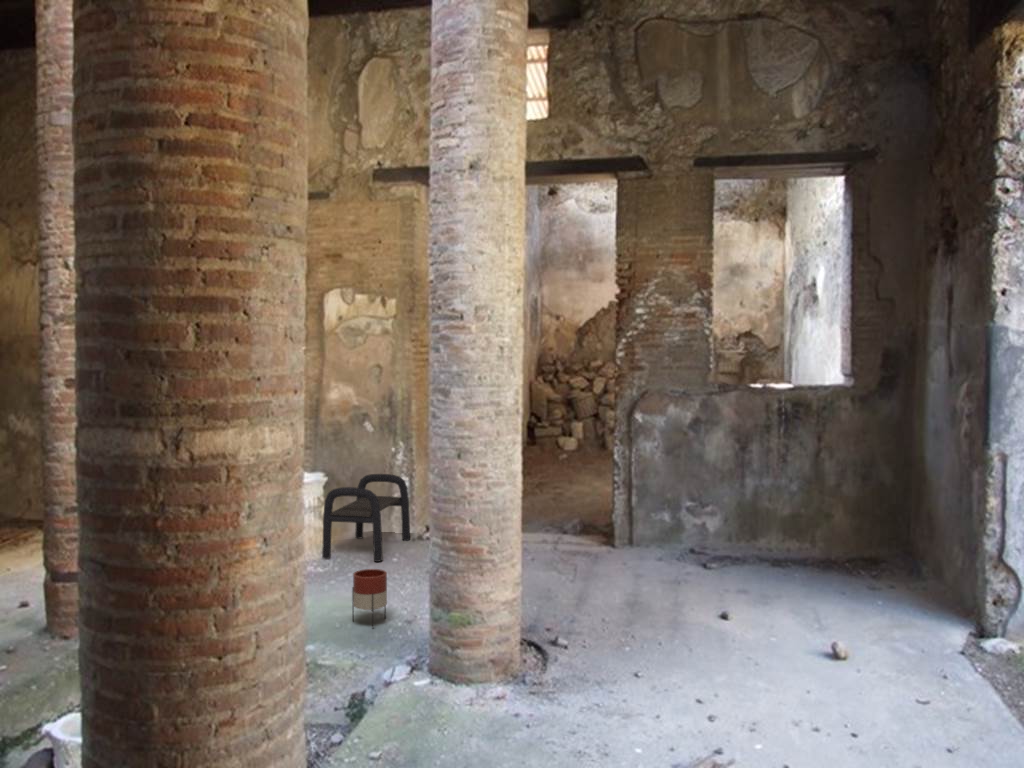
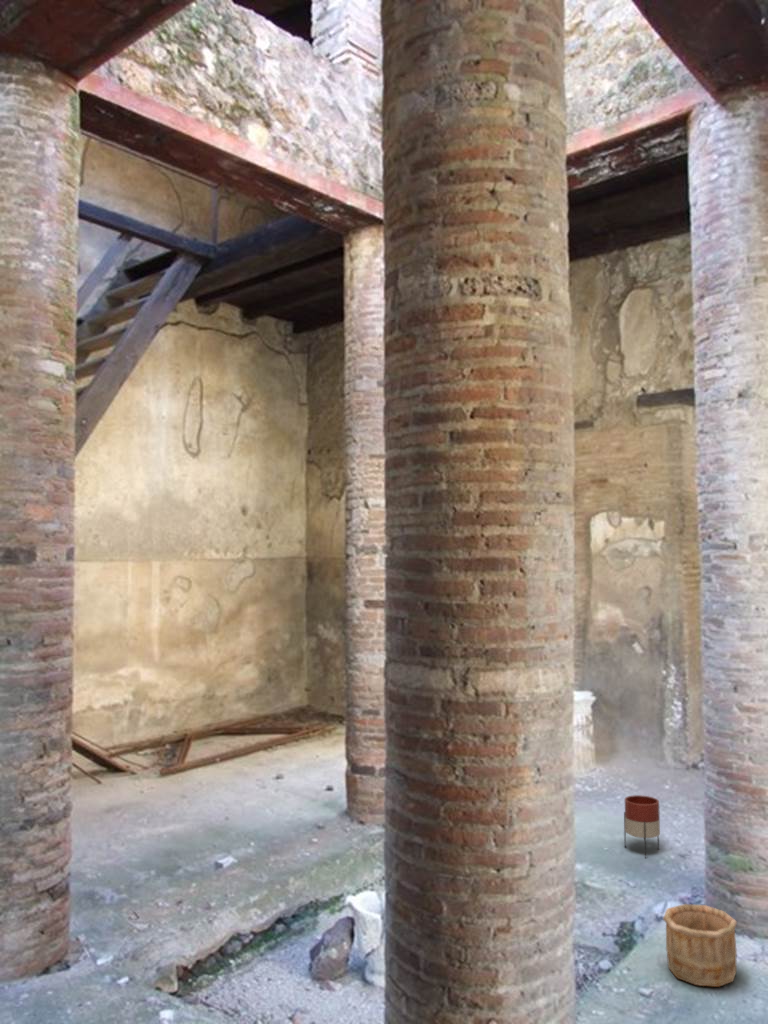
bench: present [322,474,410,562] -> none [594,695,685,787]
wooden bucket: none [390,663,458,739] -> present [663,904,737,987]

